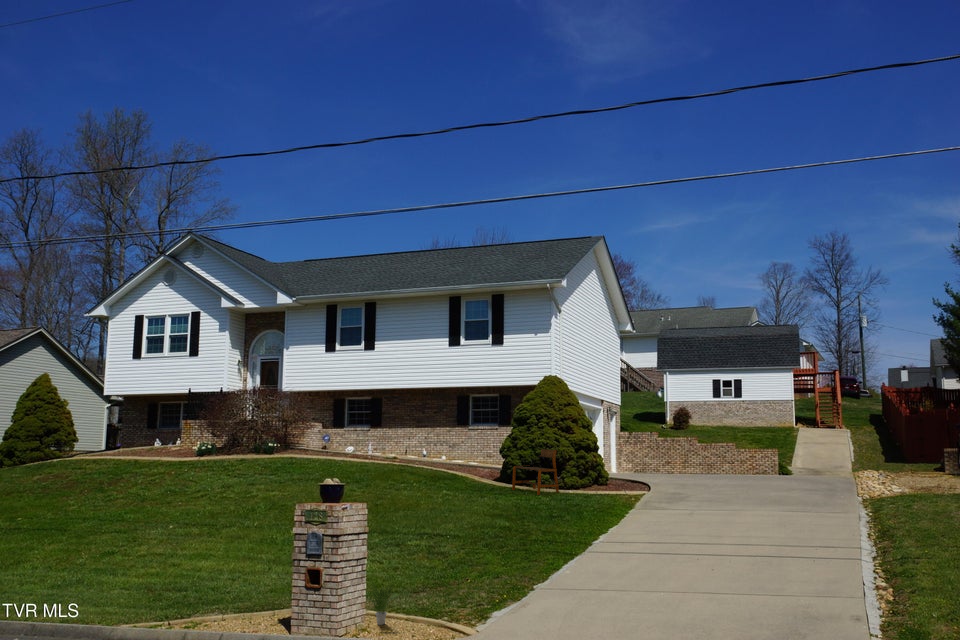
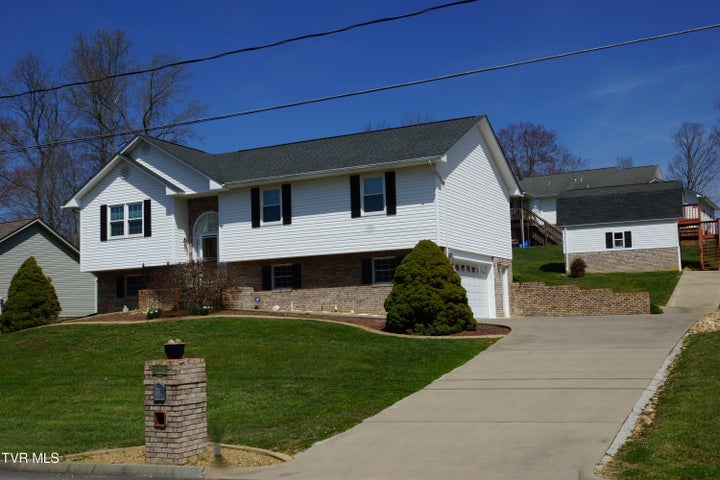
bench: present [512,449,559,495] -> present [162,290,181,320]

